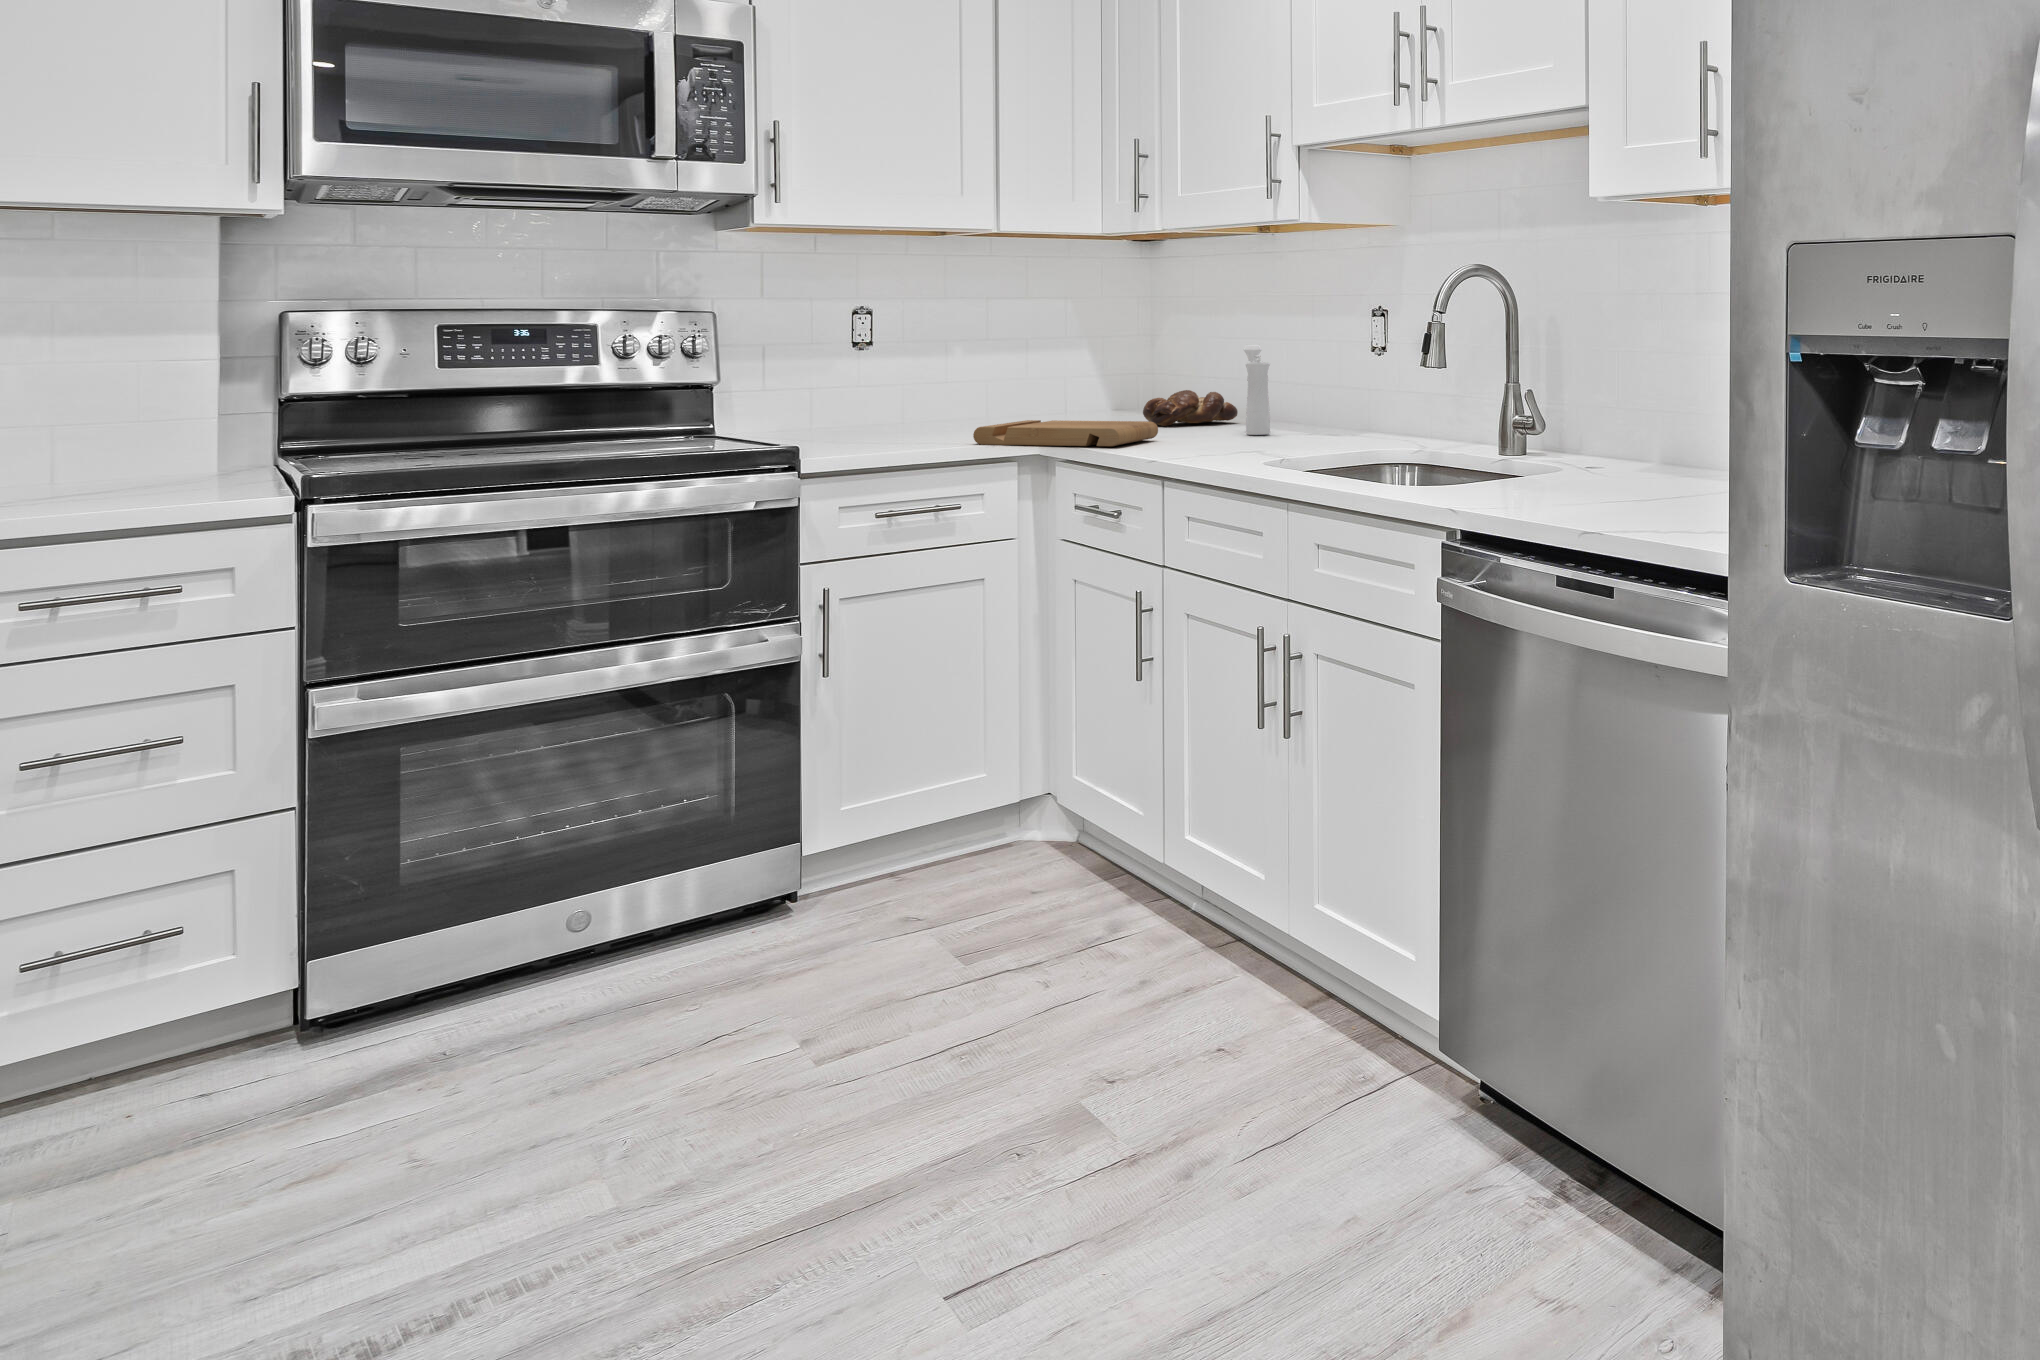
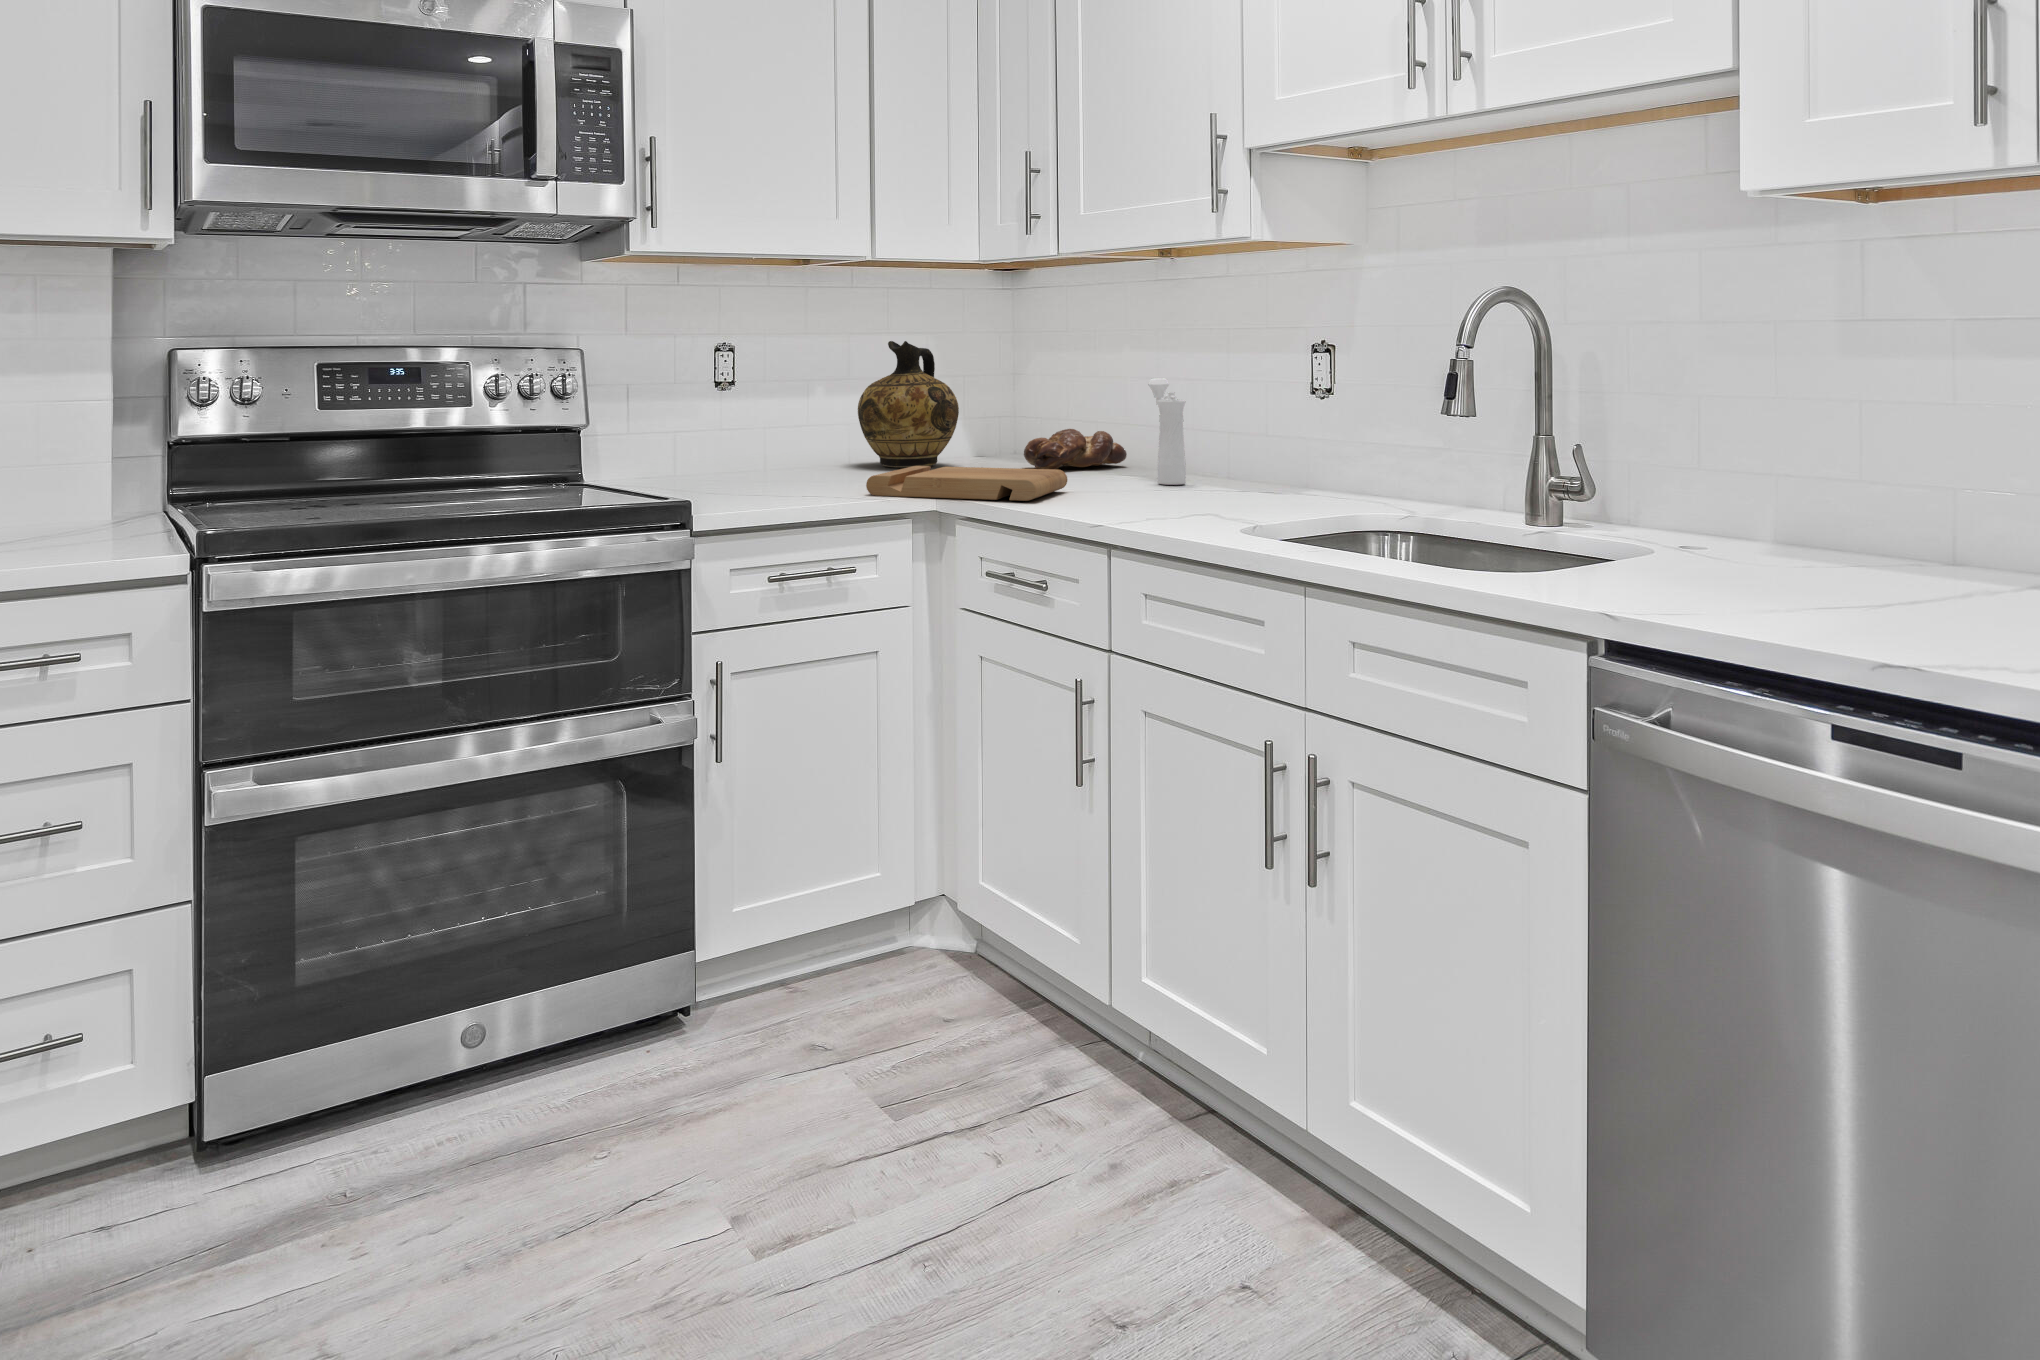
ceramic jug: none [990,312,1085,425] -> present [858,341,959,468]

